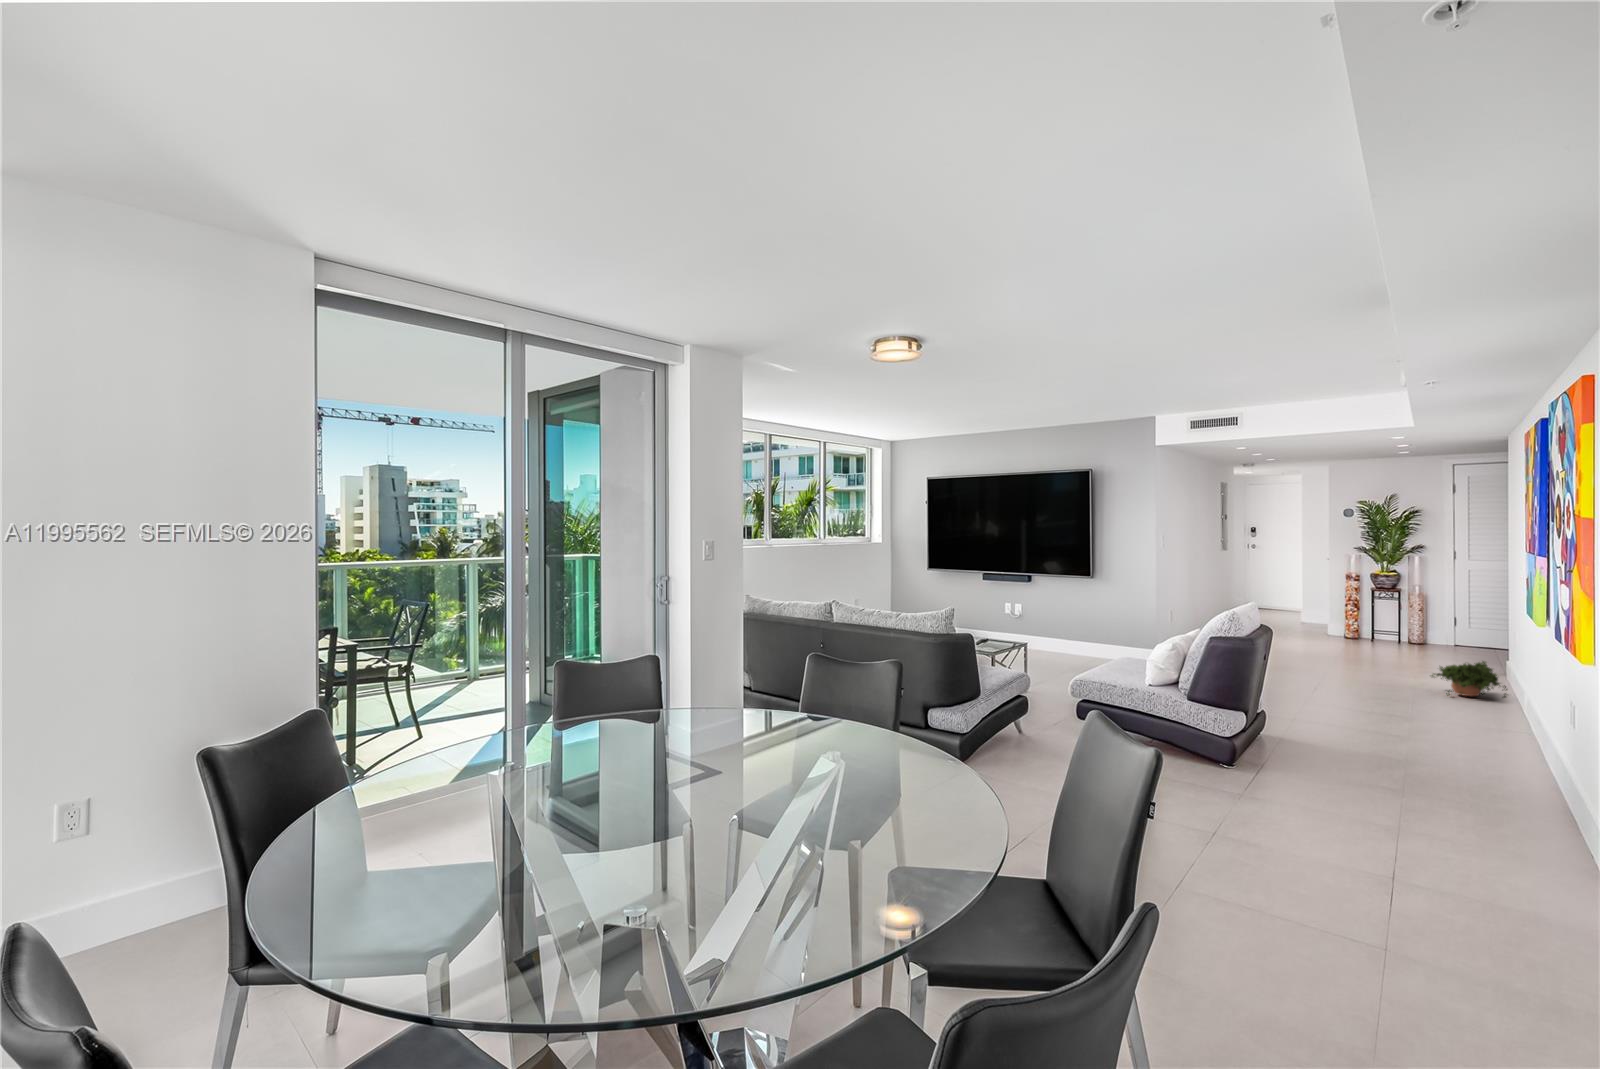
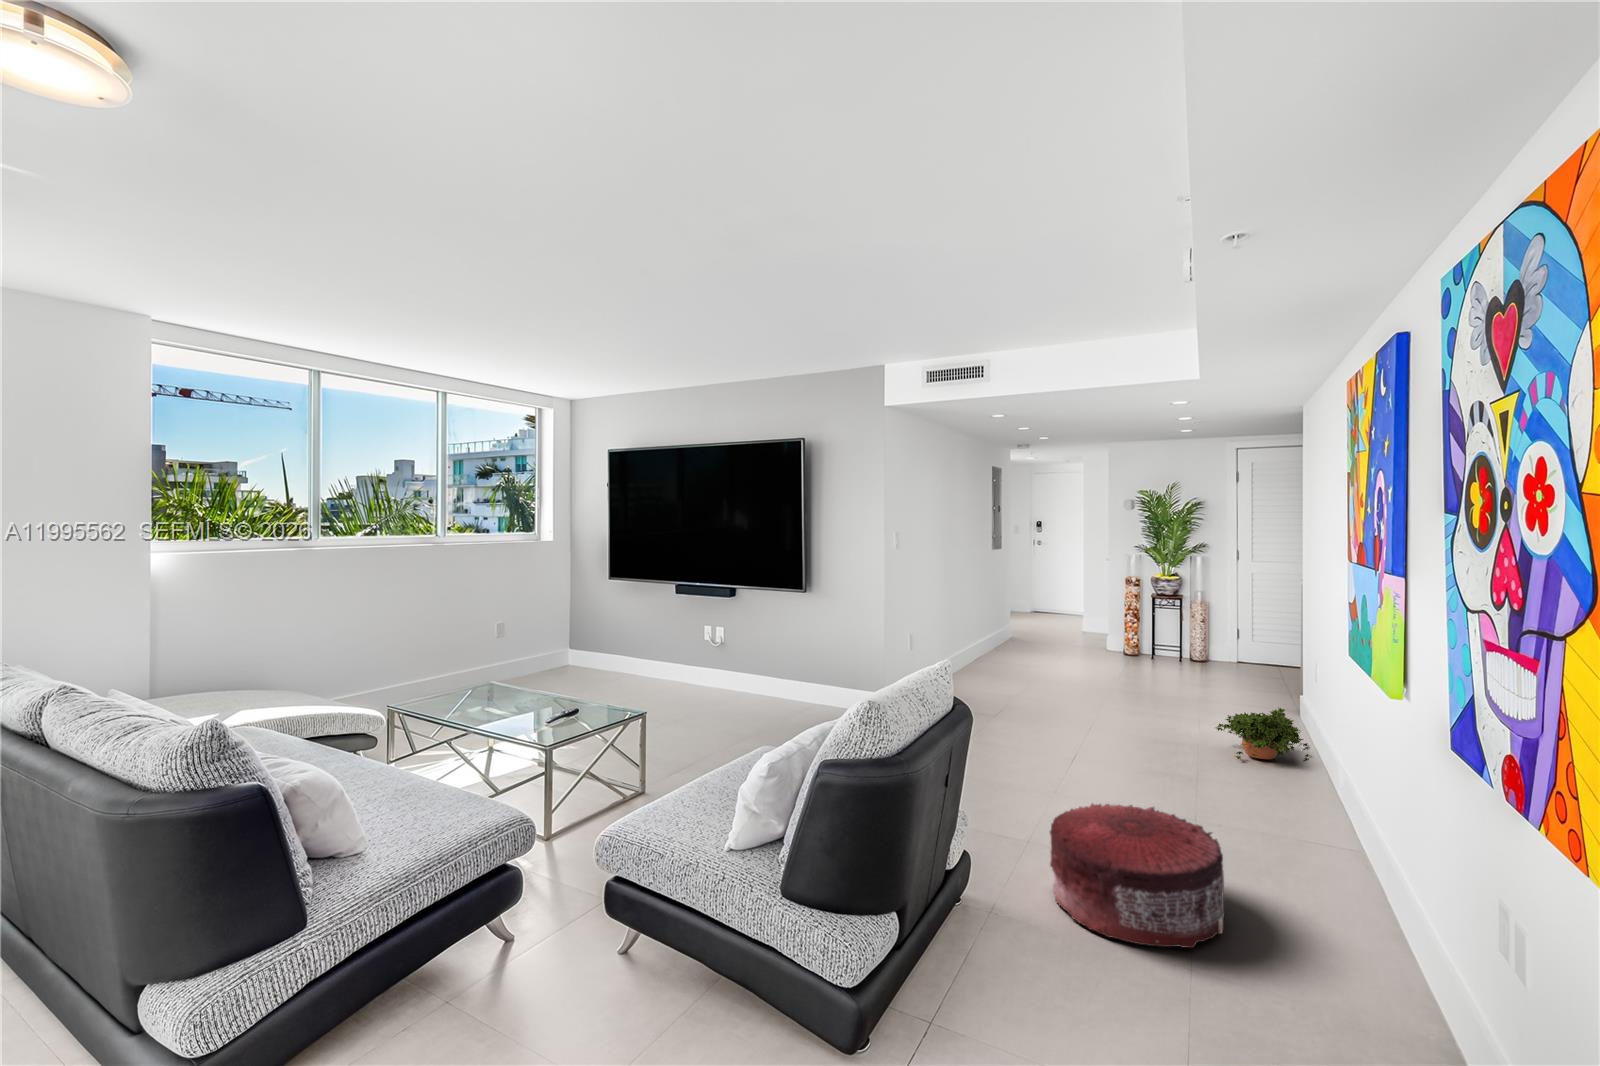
pouf: none [1315,693,1432,758] -> present [1050,804,1225,948]

